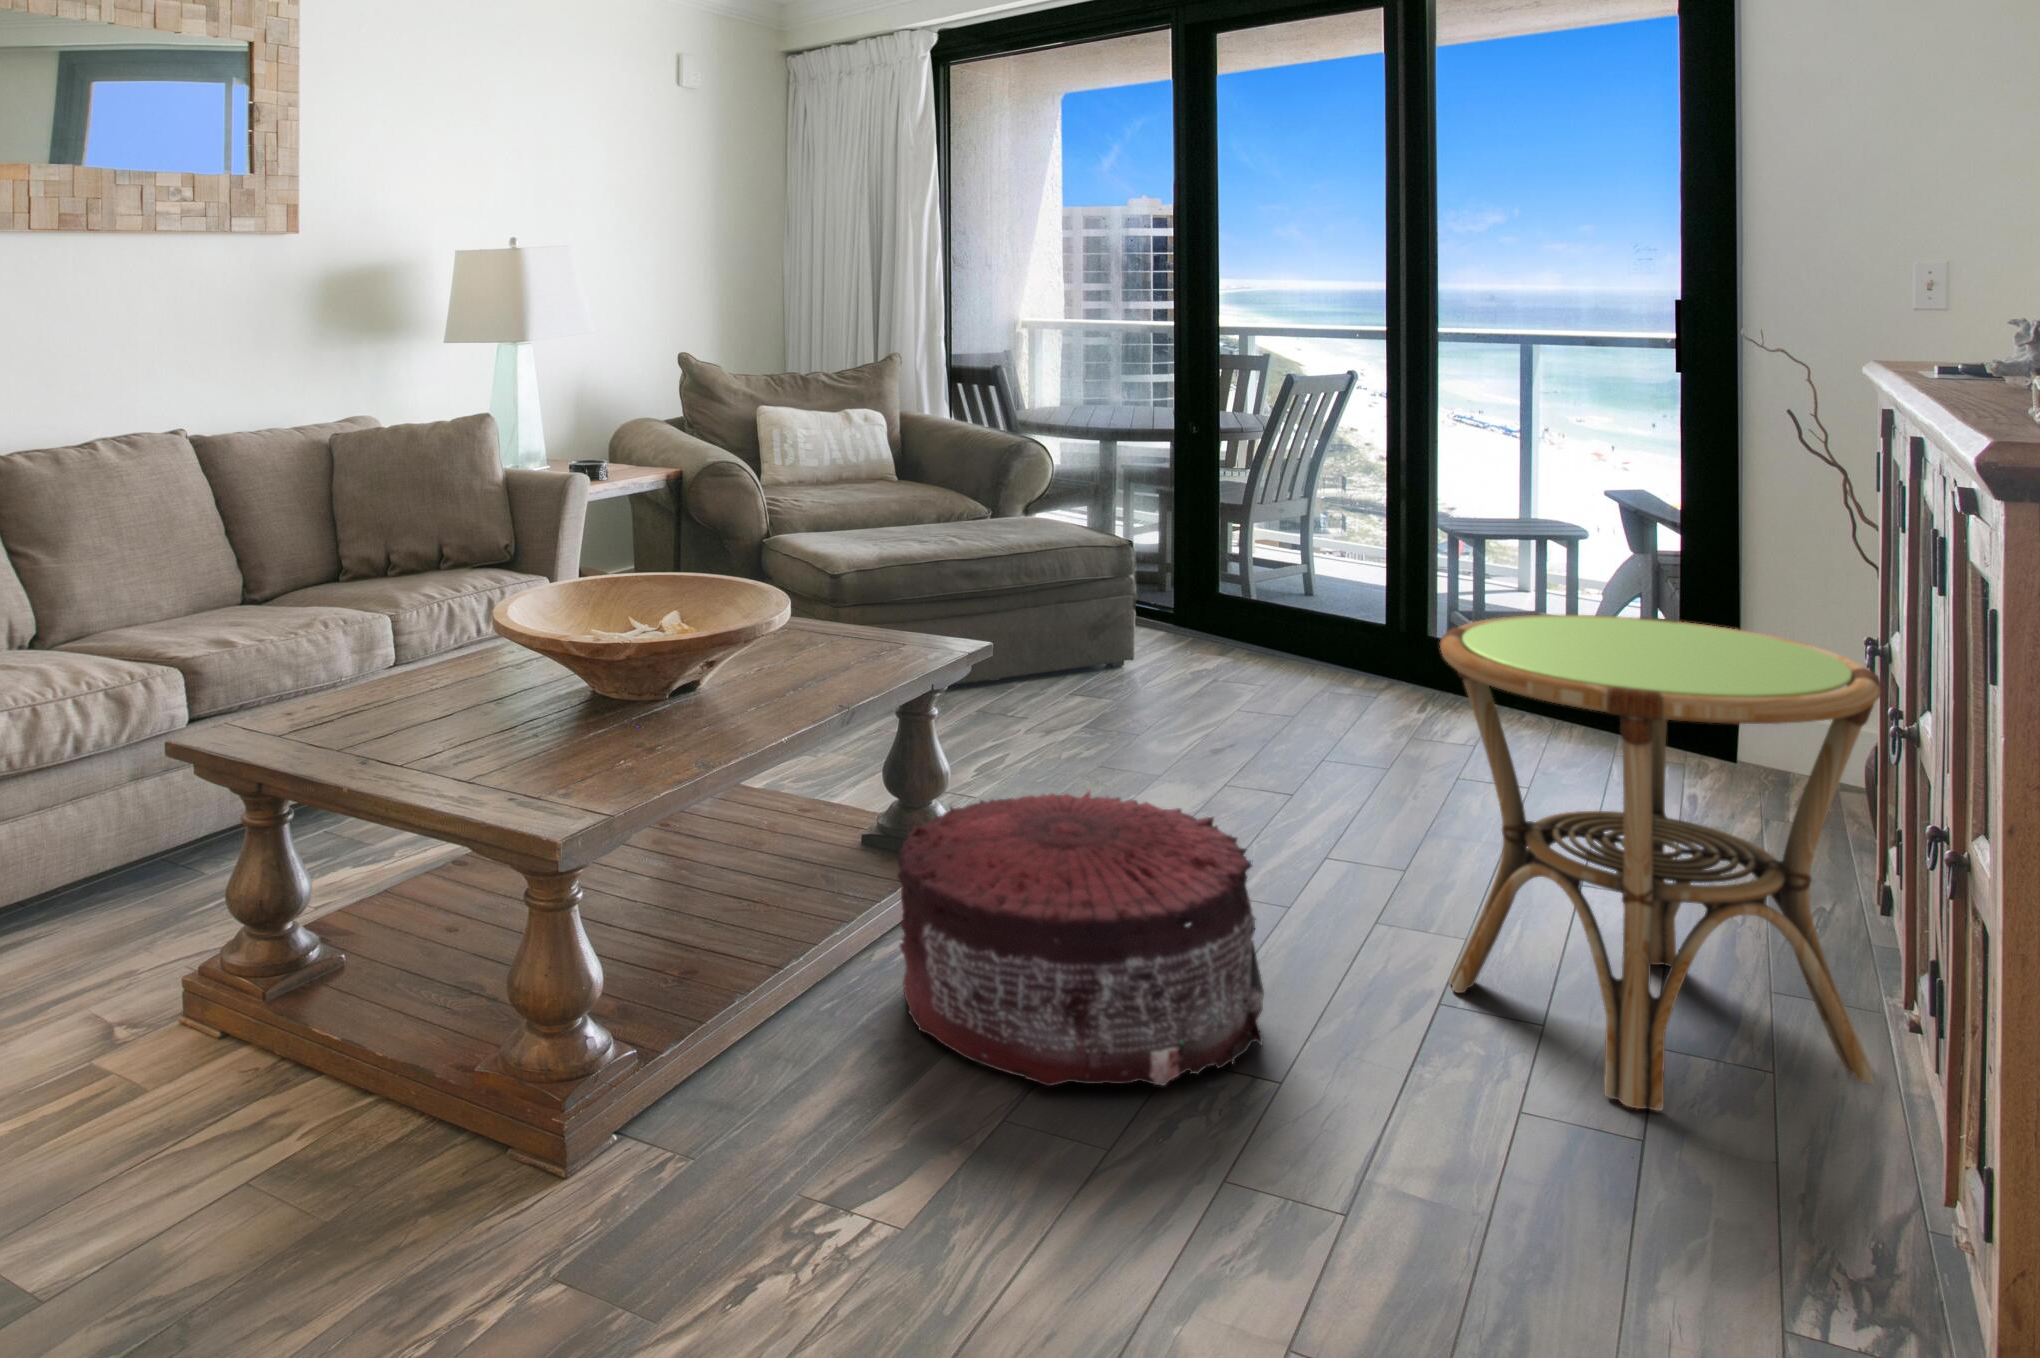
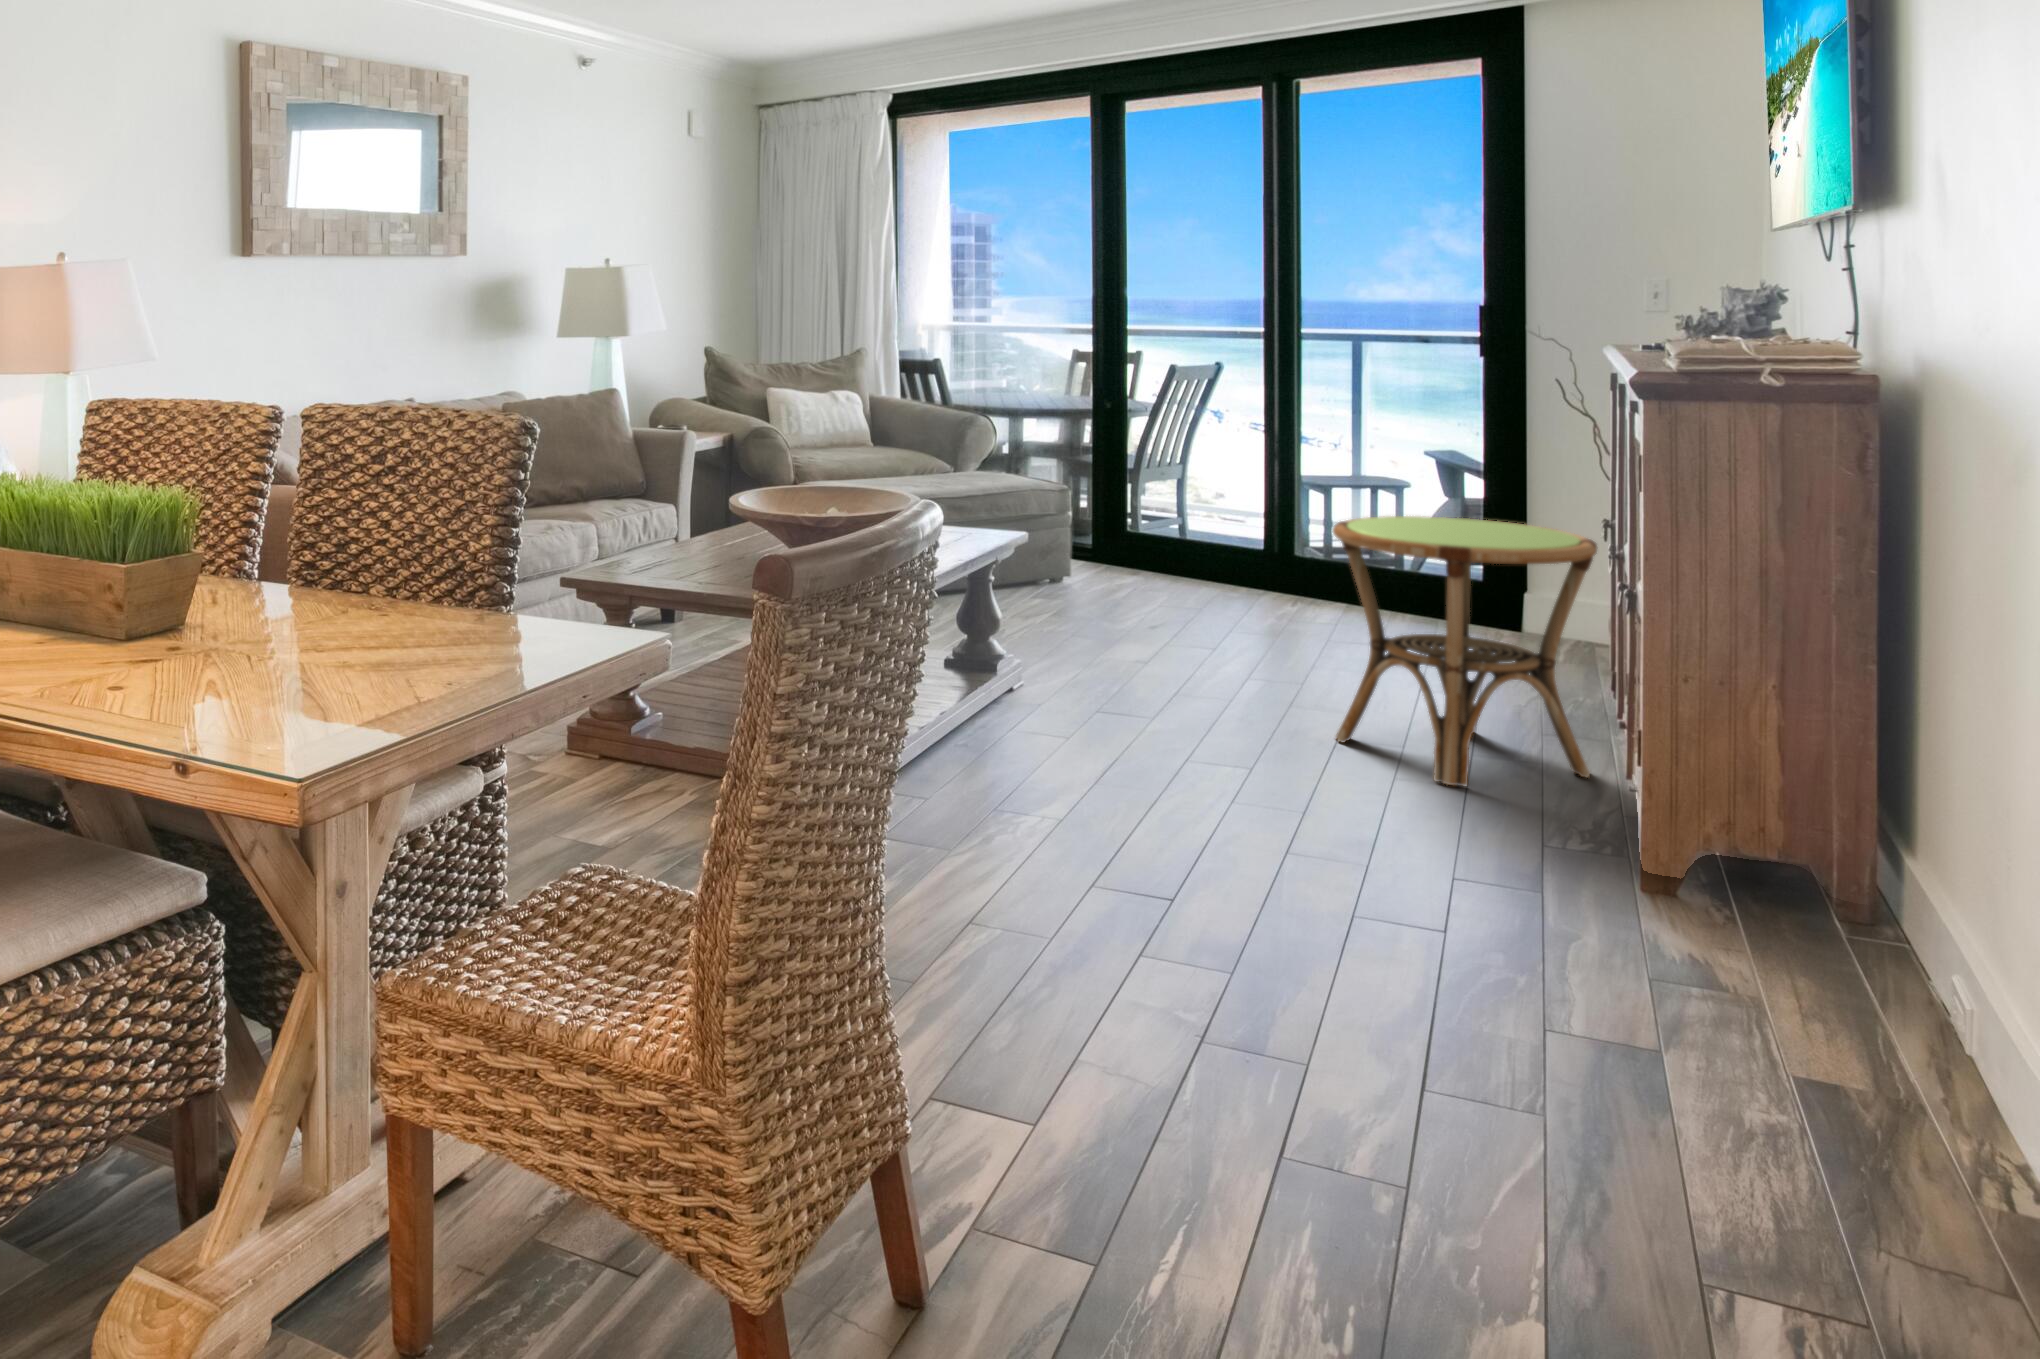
pouf: present [897,791,1264,1086] -> none [997,624,1231,774]

